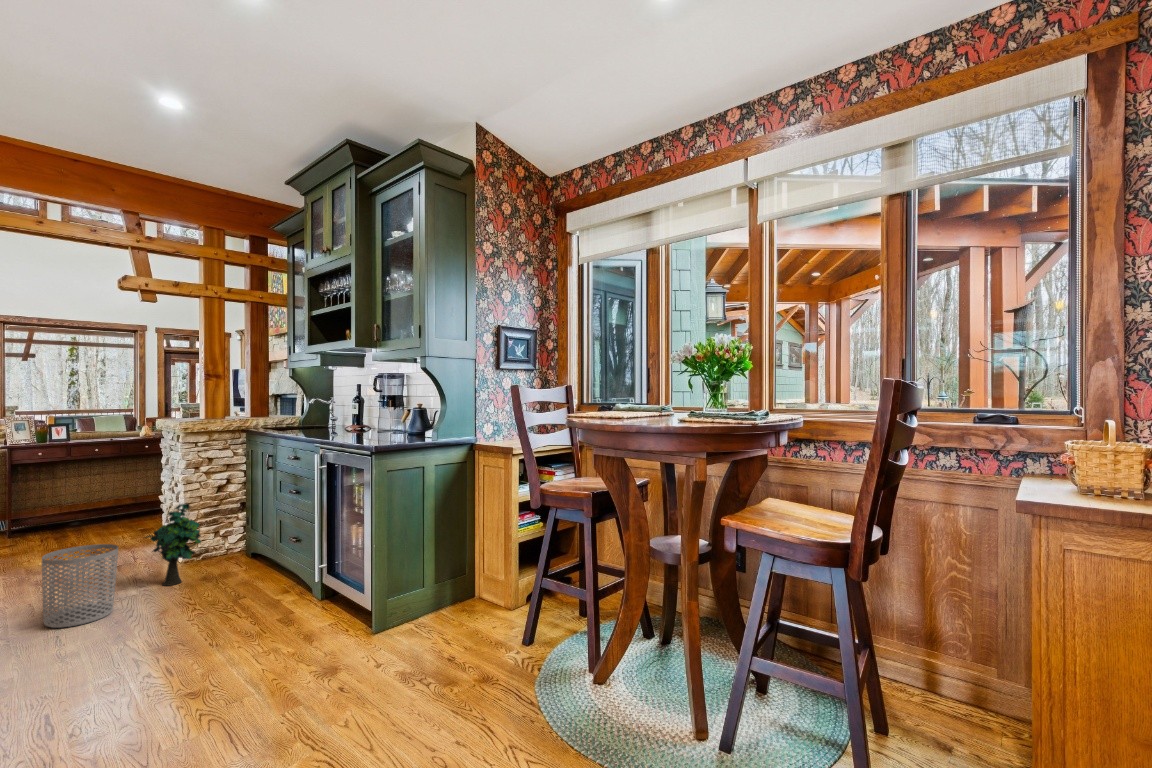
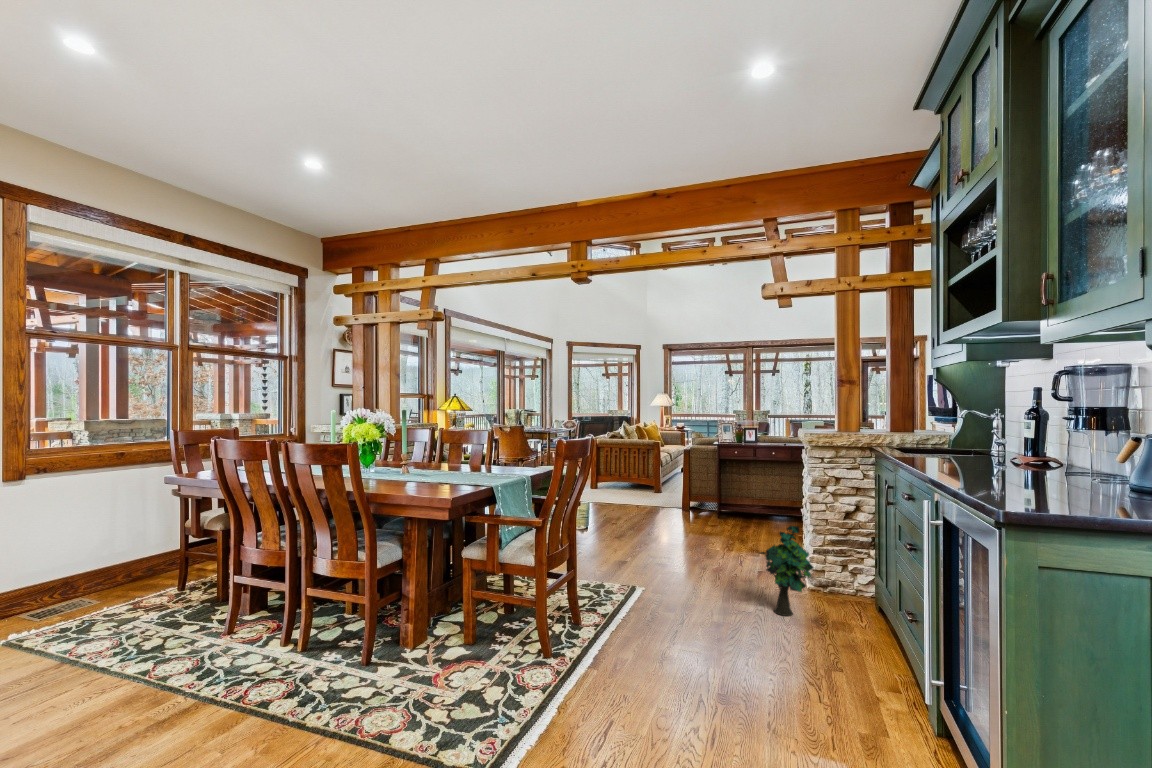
waste bin: present [42,544,118,628] -> none [669,545,724,627]

